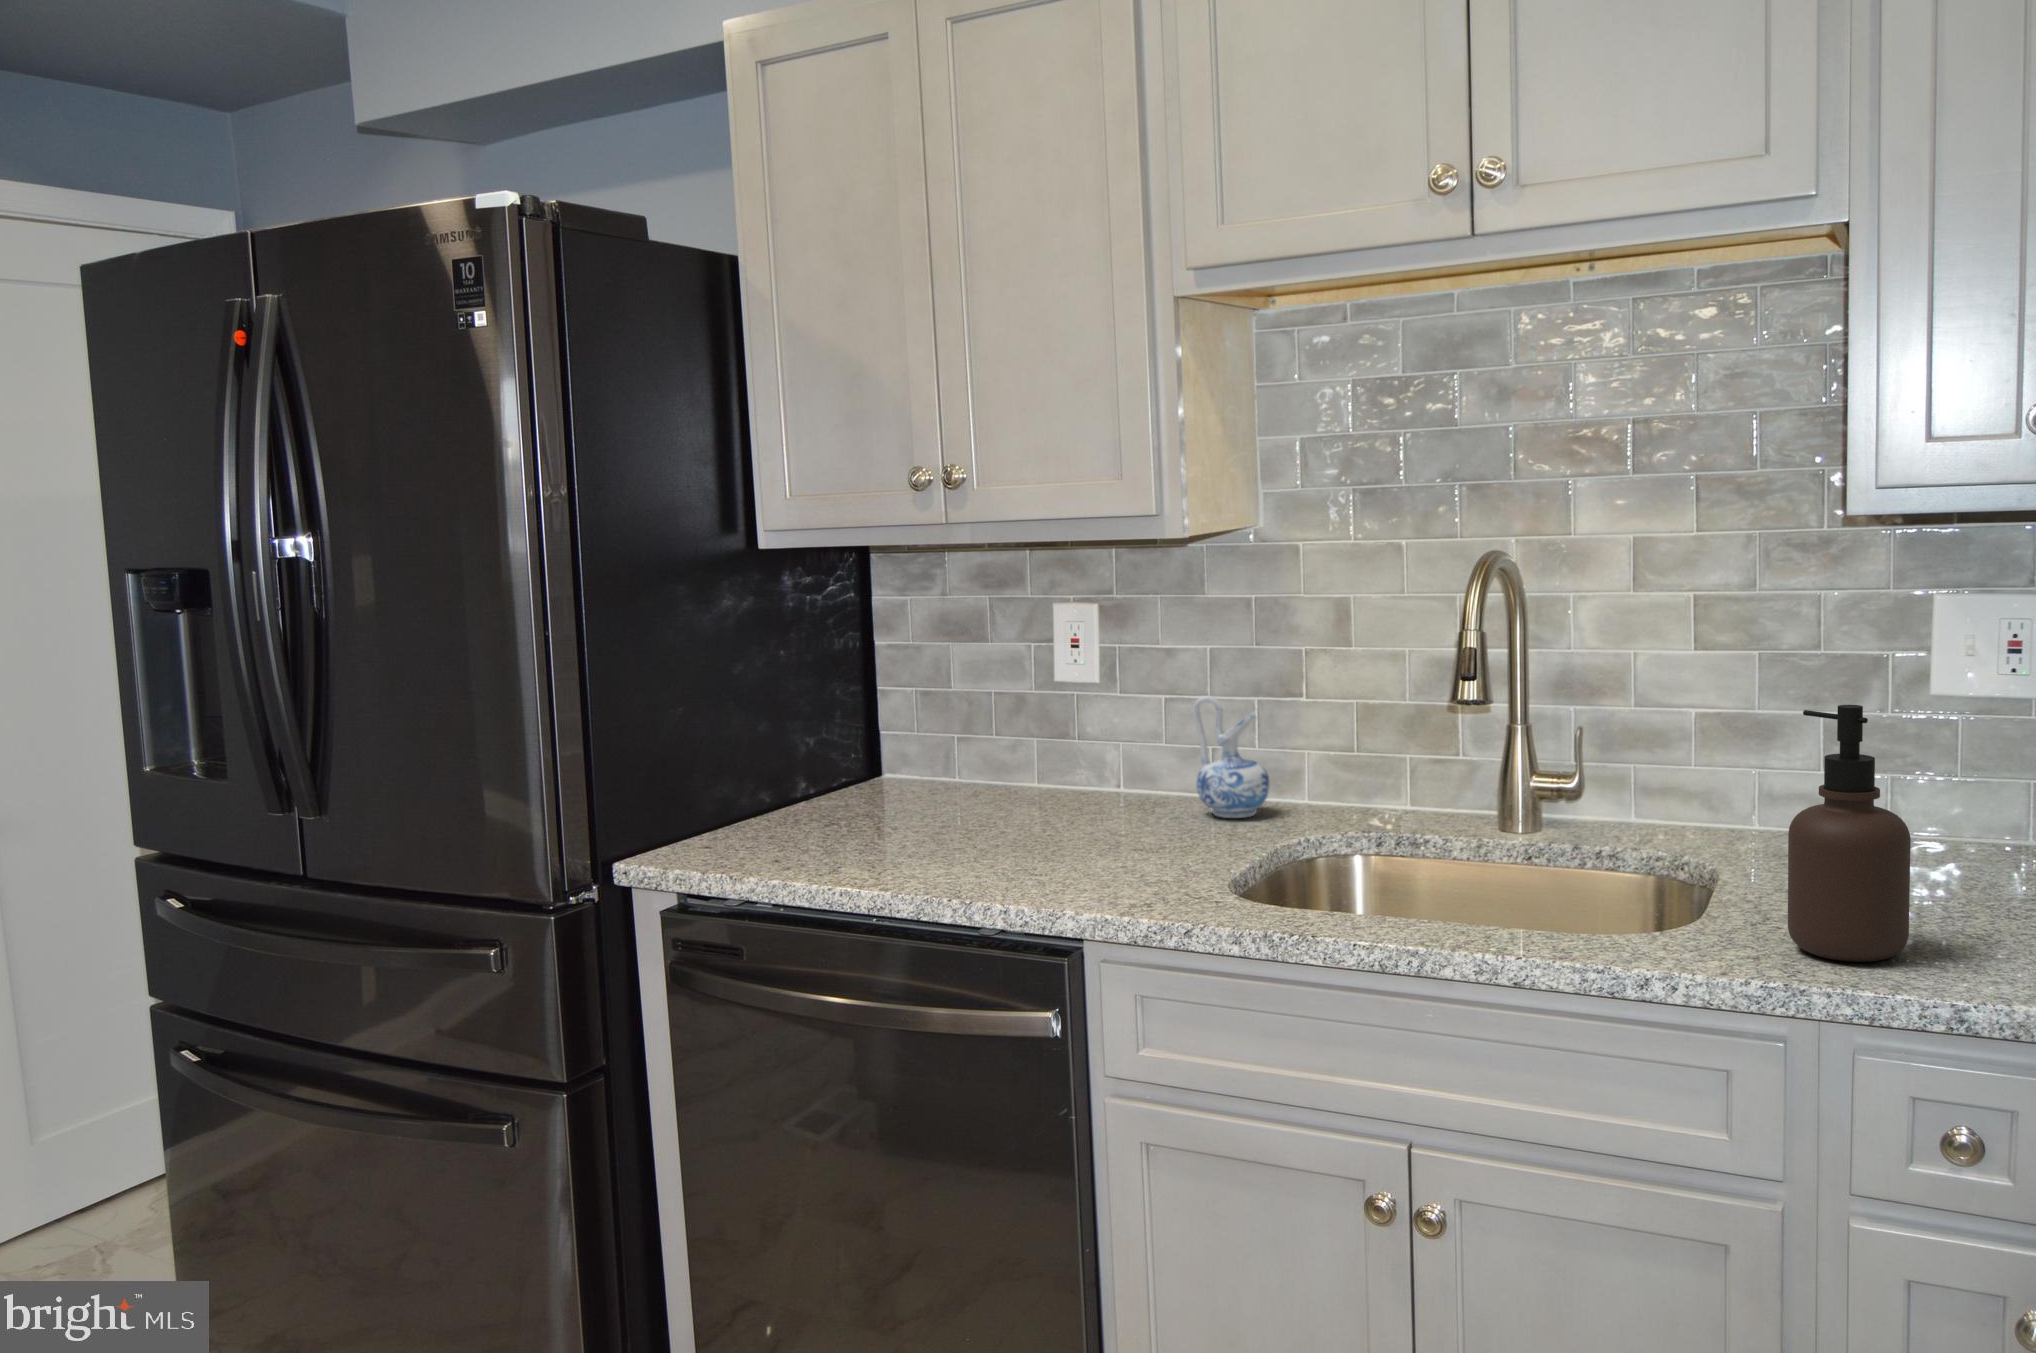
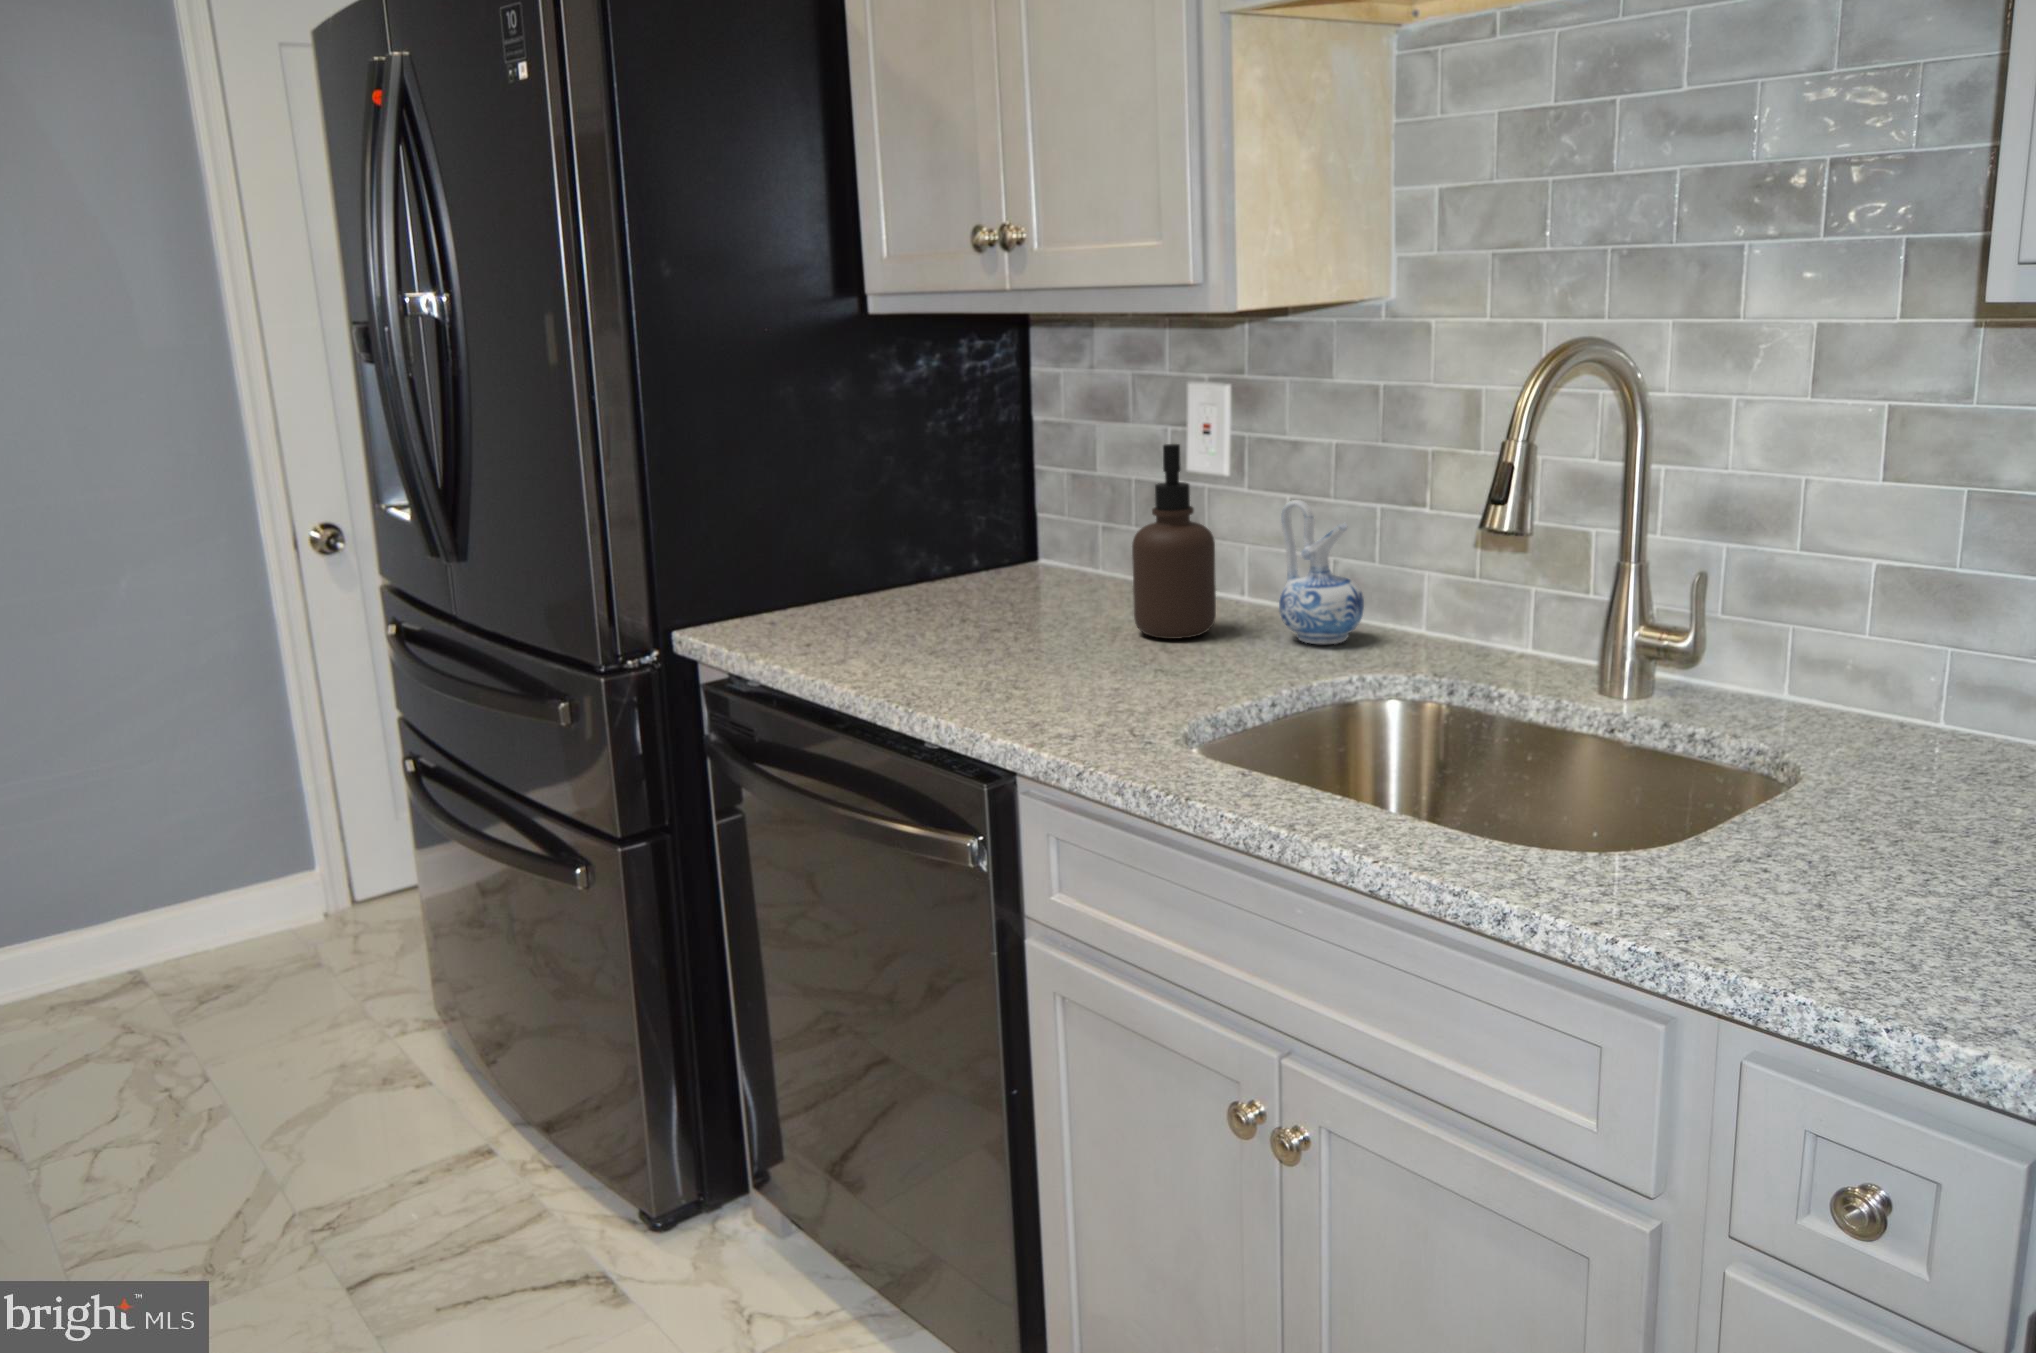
soap dispenser: present [1788,705,1911,962] -> present [1132,444,1216,639]

